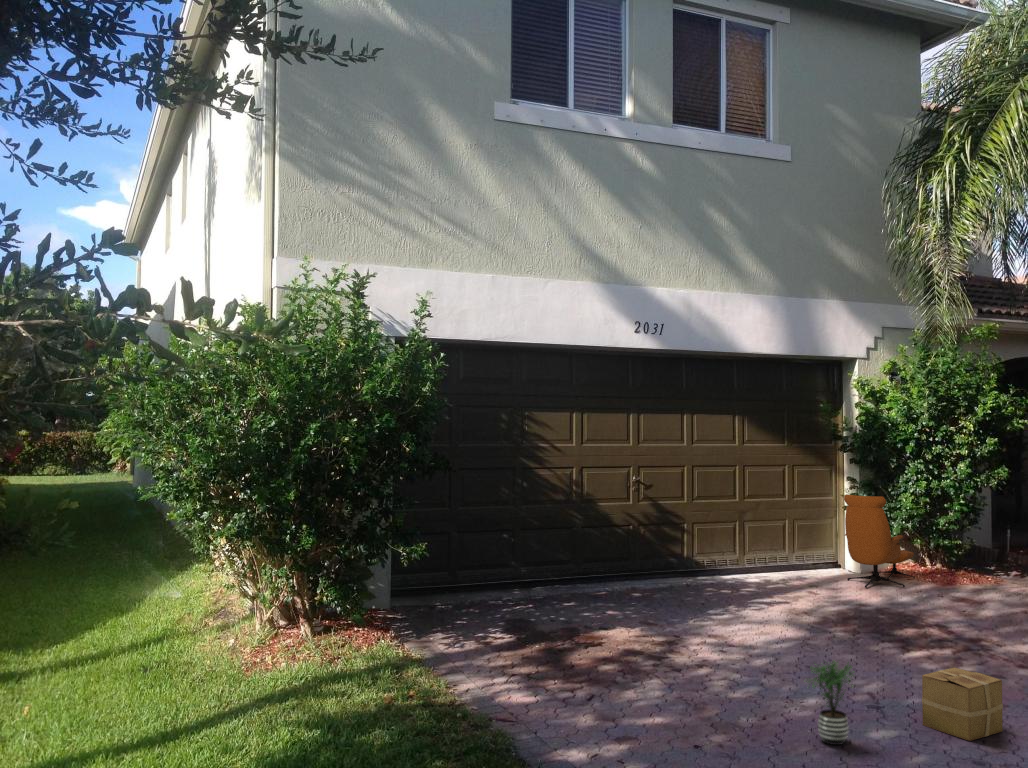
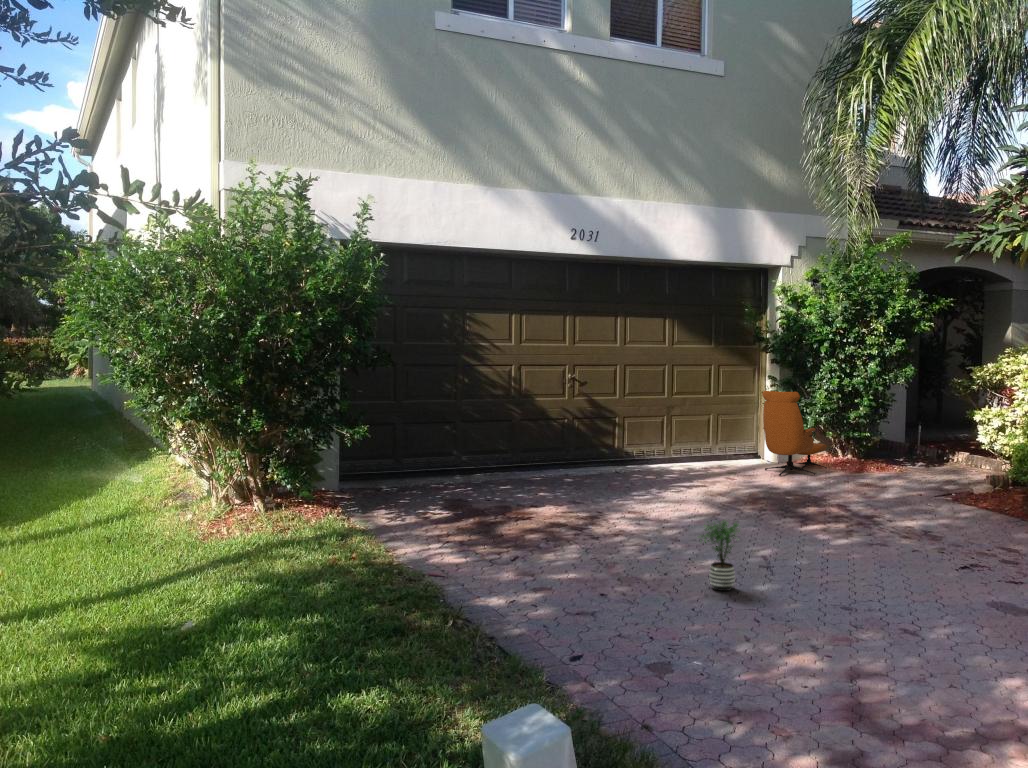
cardboard box: present [922,667,1003,741] -> none [802,528,871,587]

